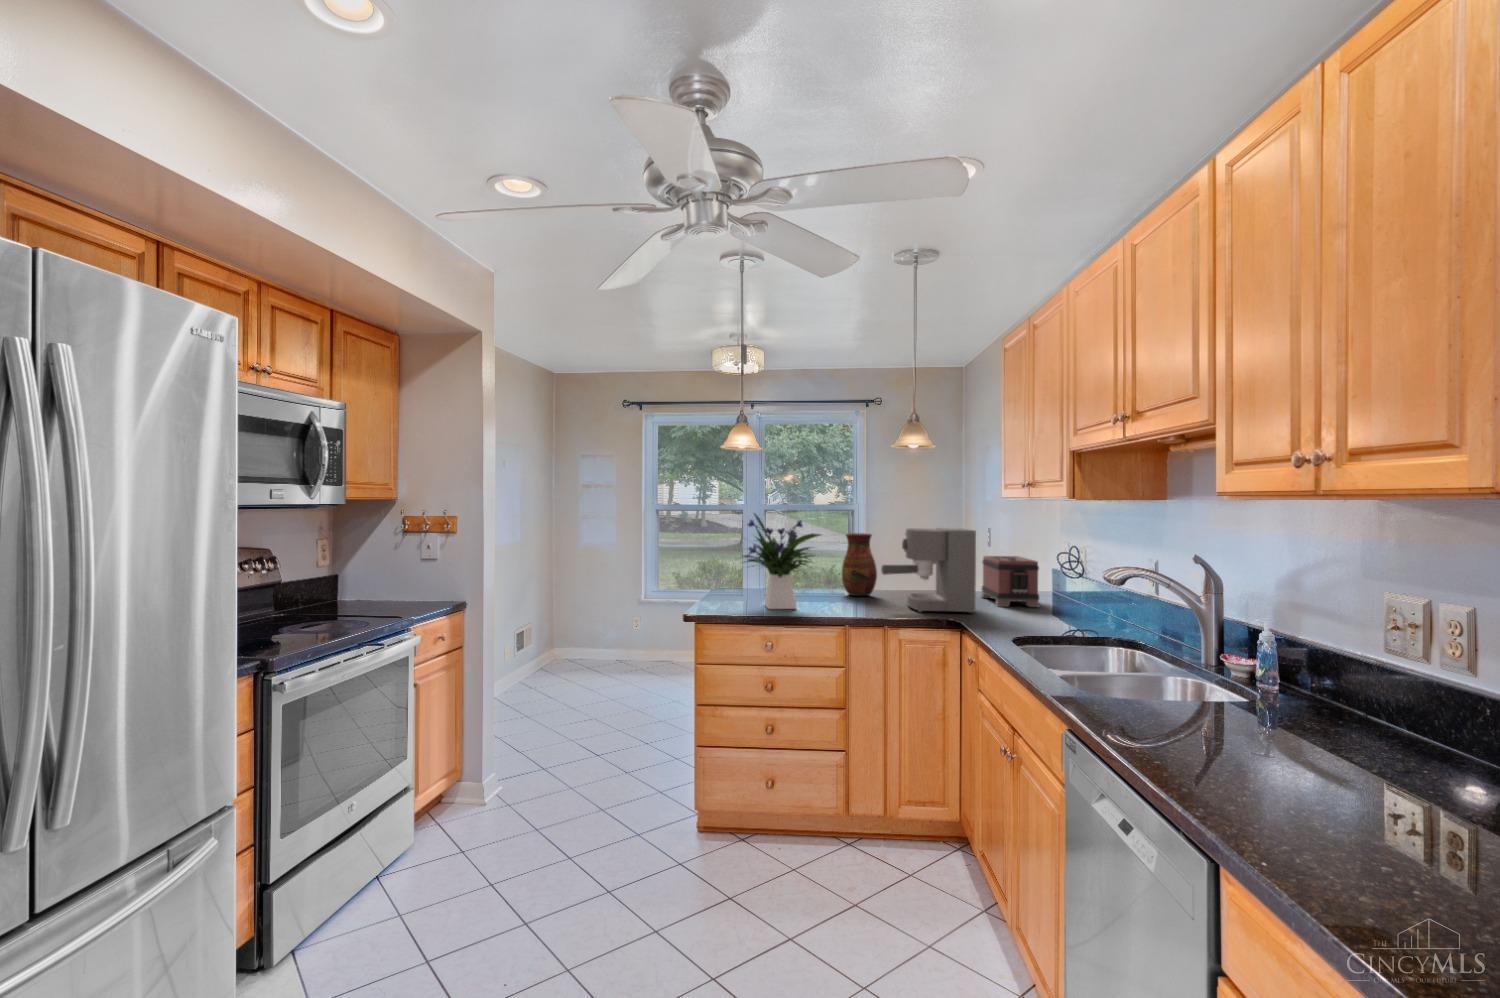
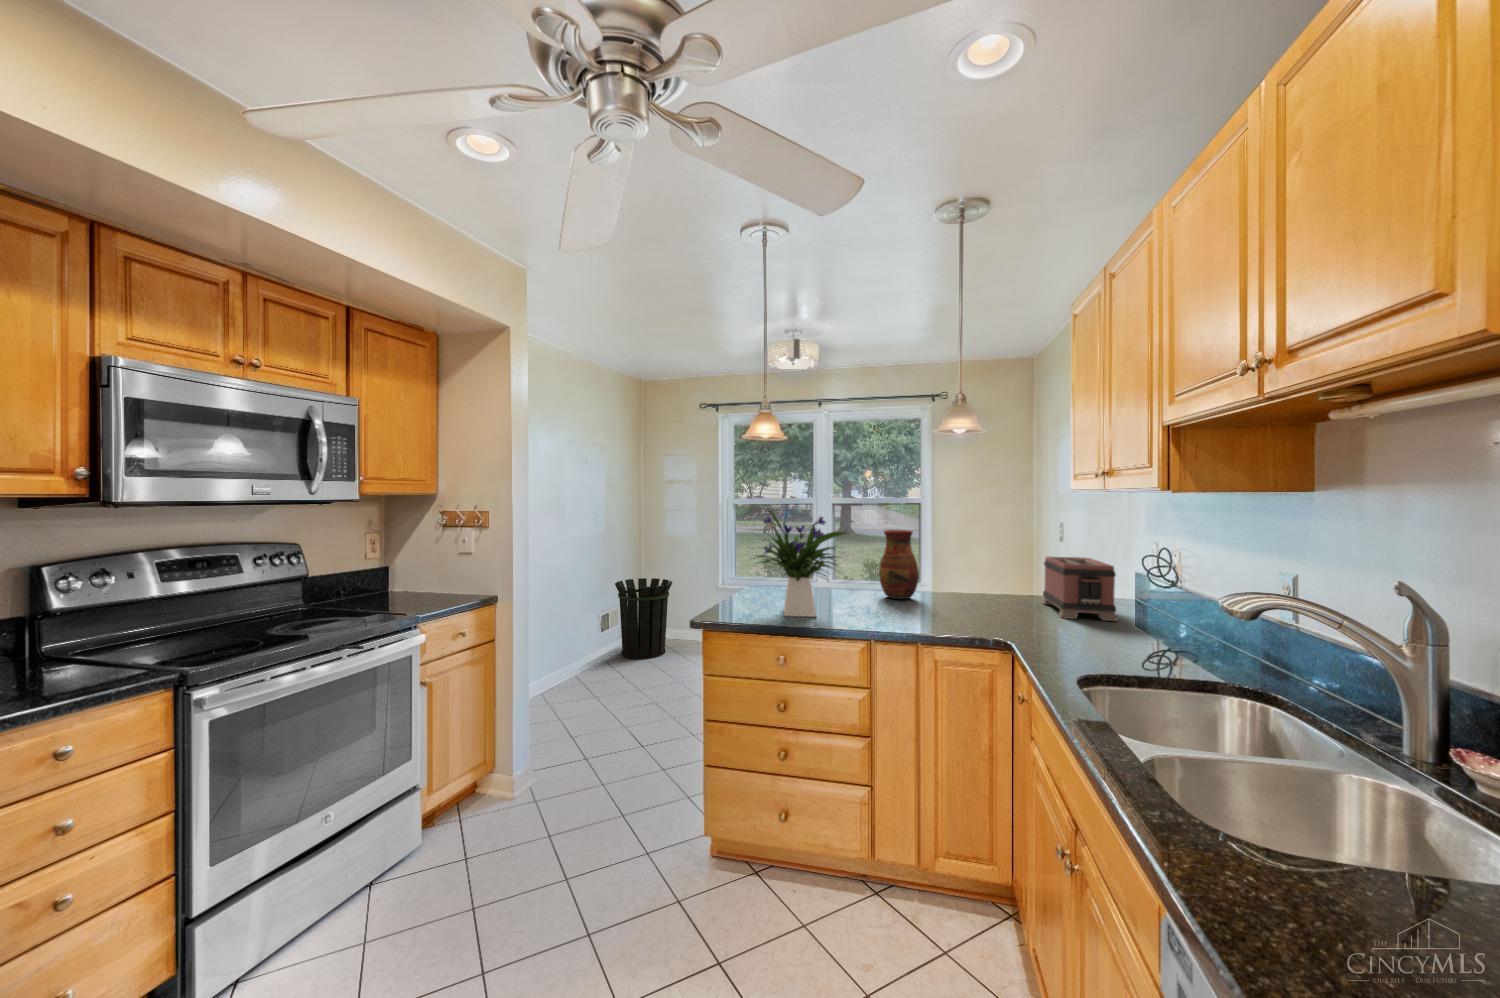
coffee maker: present [881,528,976,613] -> none [917,525,1033,629]
waste bin: none [531,594,597,683] -> present [615,578,672,659]

